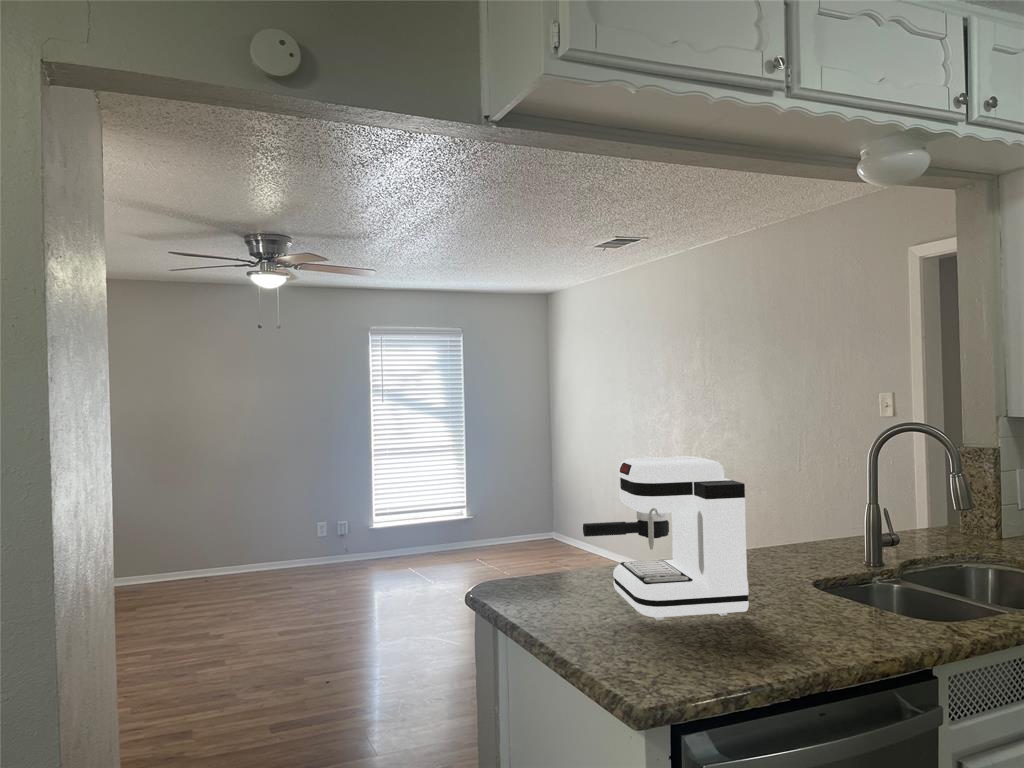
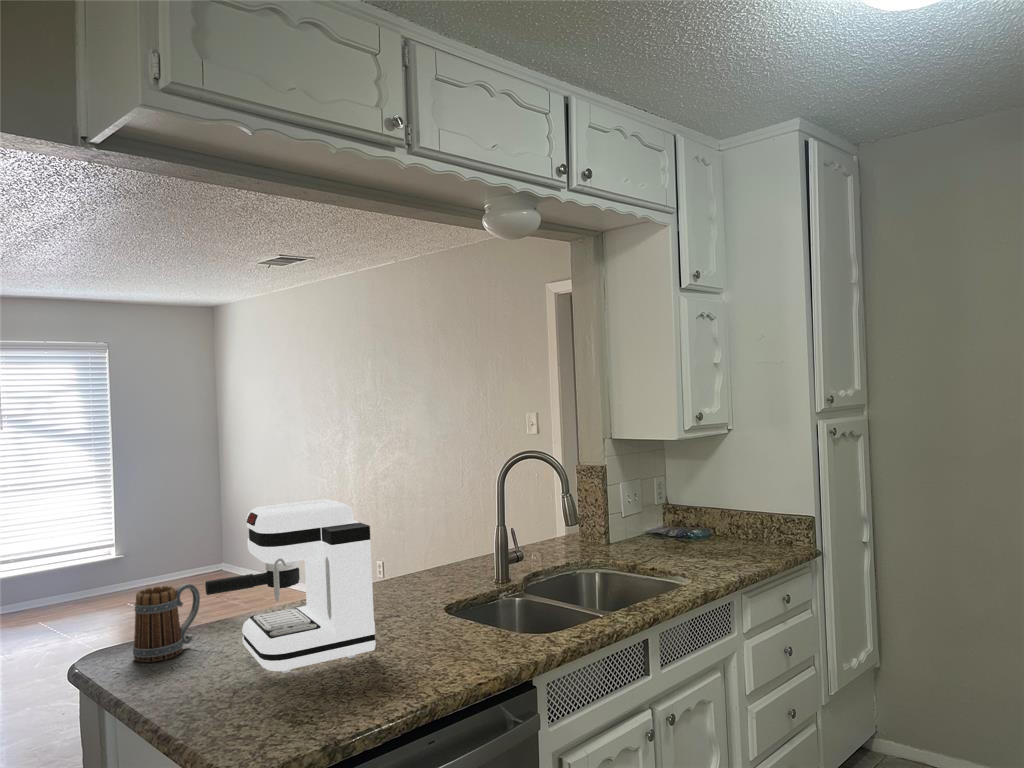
mug: none [517,526,572,593] -> present [133,584,200,662]

